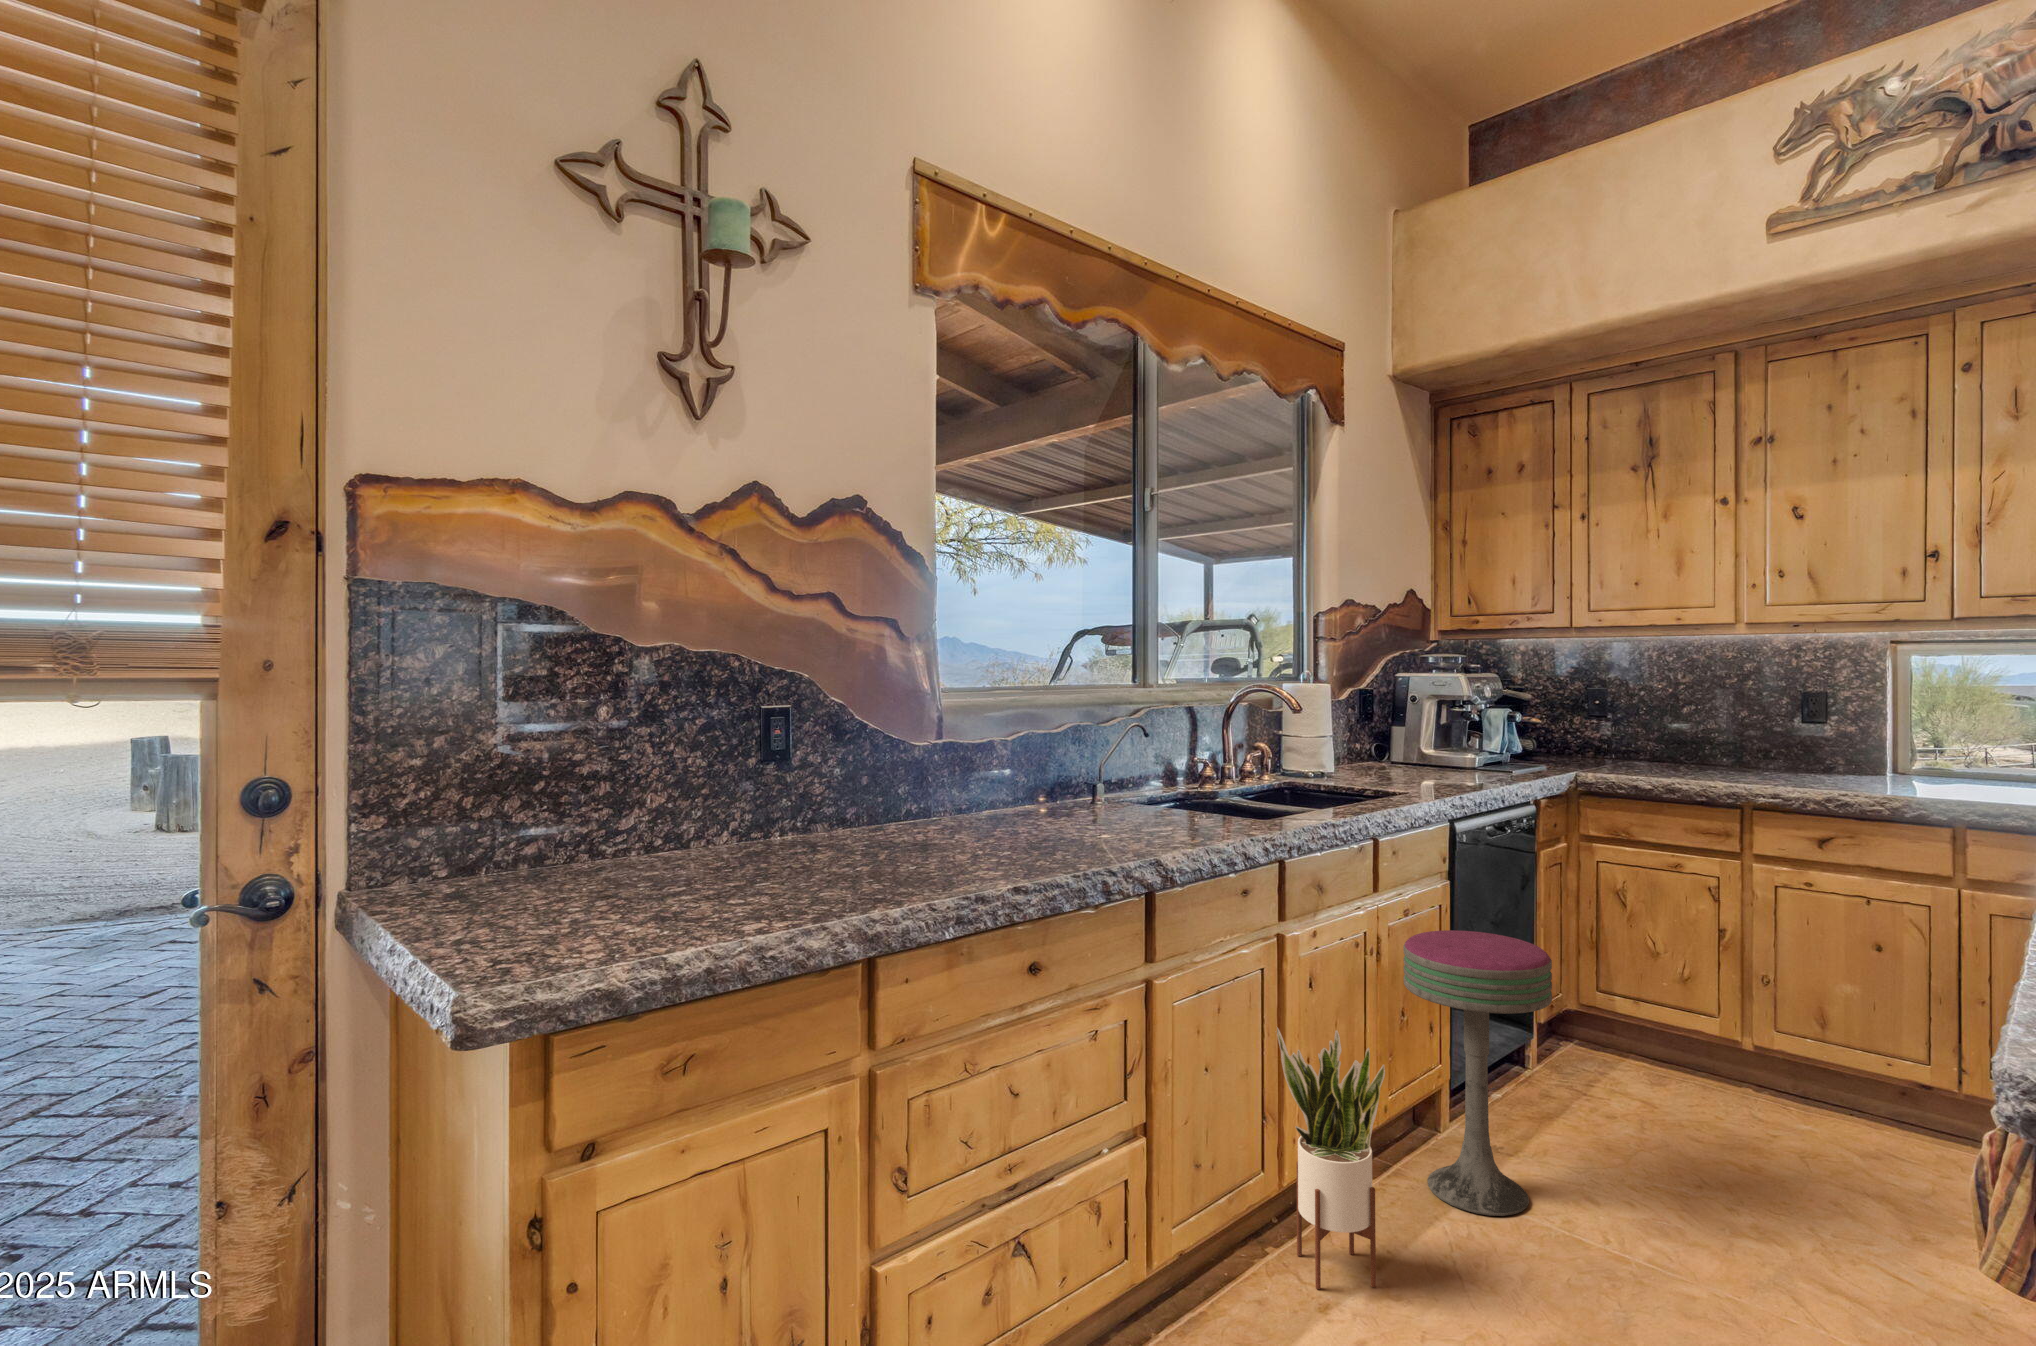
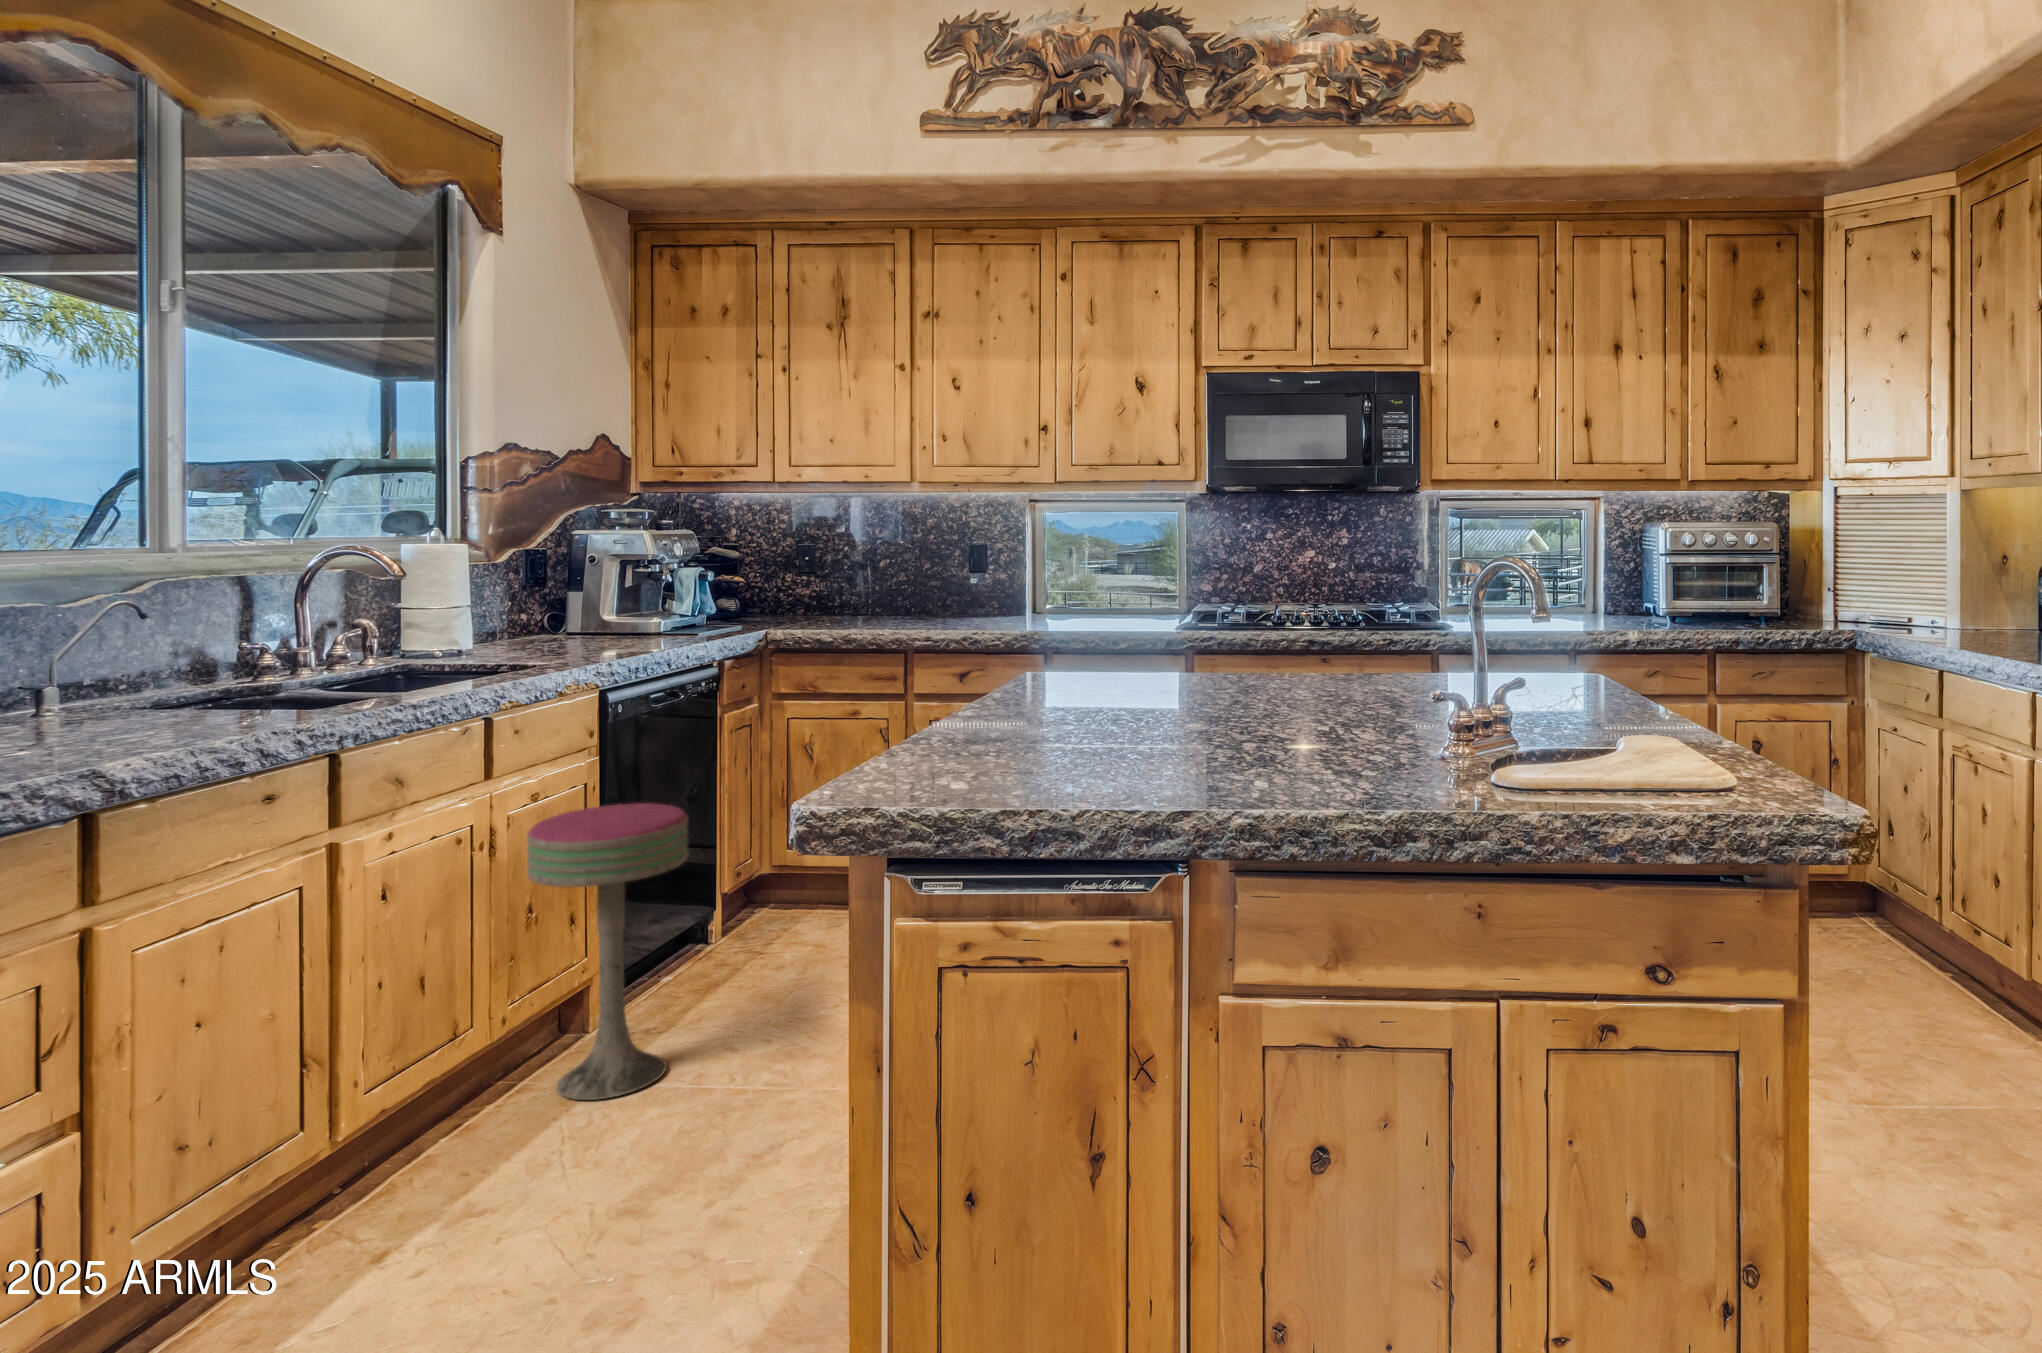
potted plant: present [1277,1027,1385,1289] -> none [323,938,471,1241]

